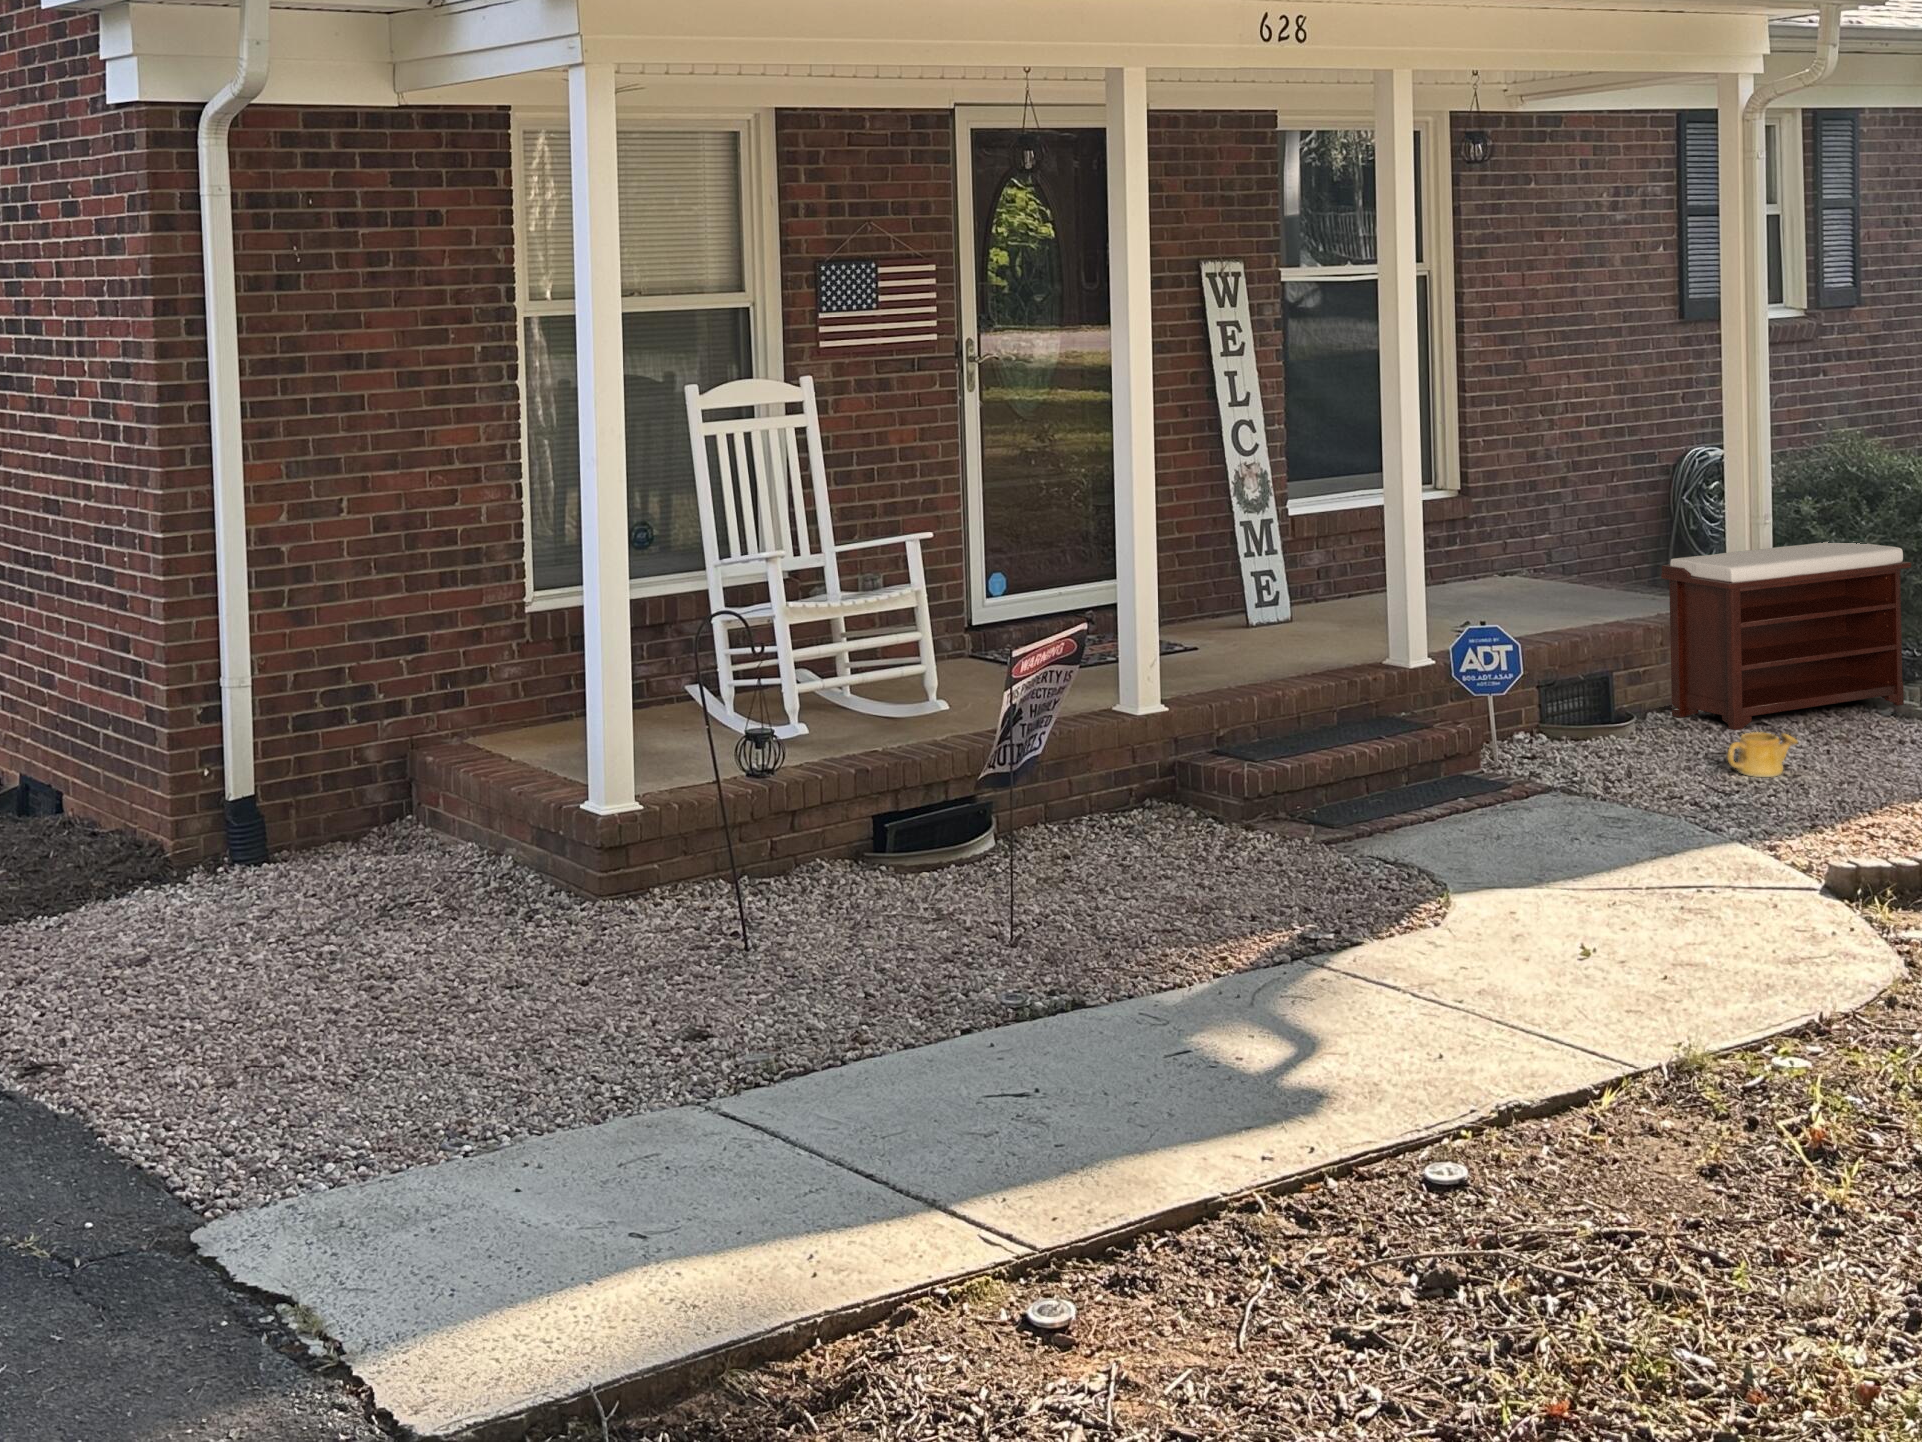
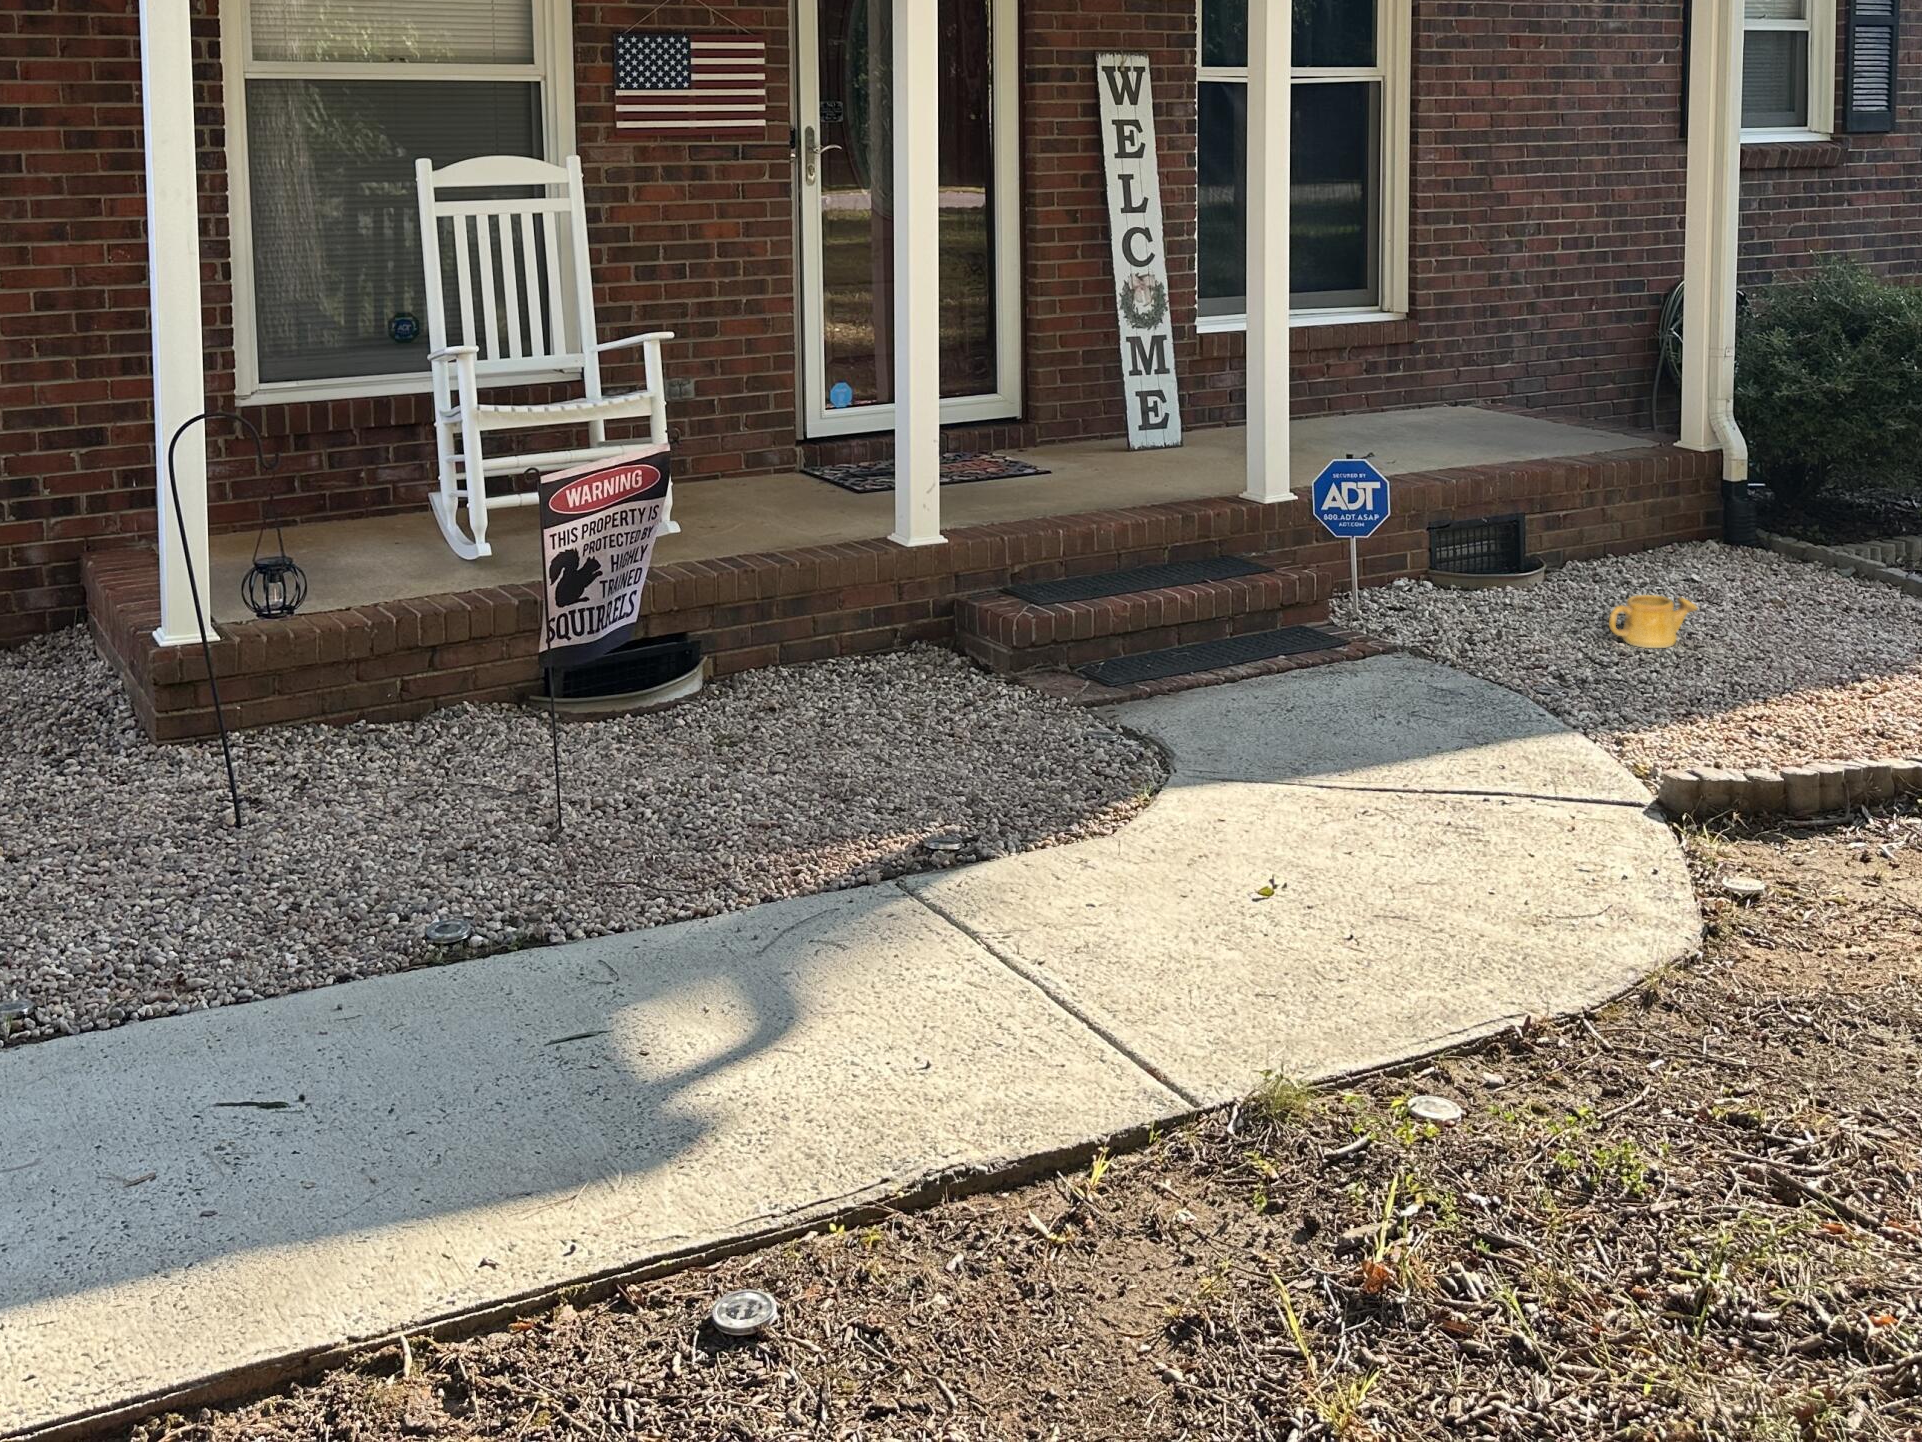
bench: present [1661,541,1911,730] -> none [1581,377,1881,589]

